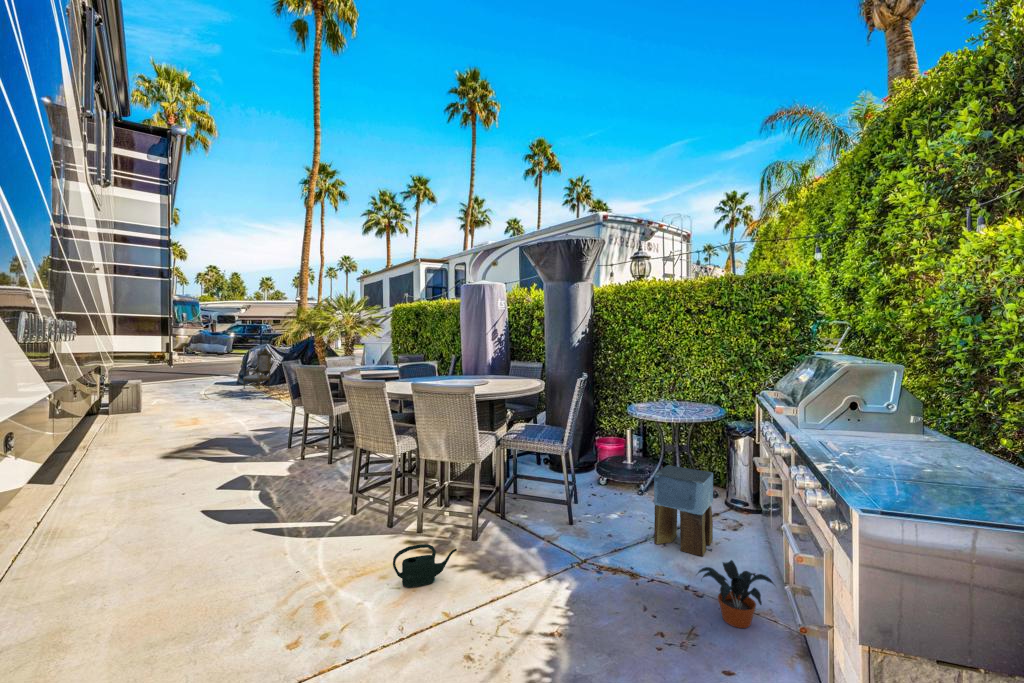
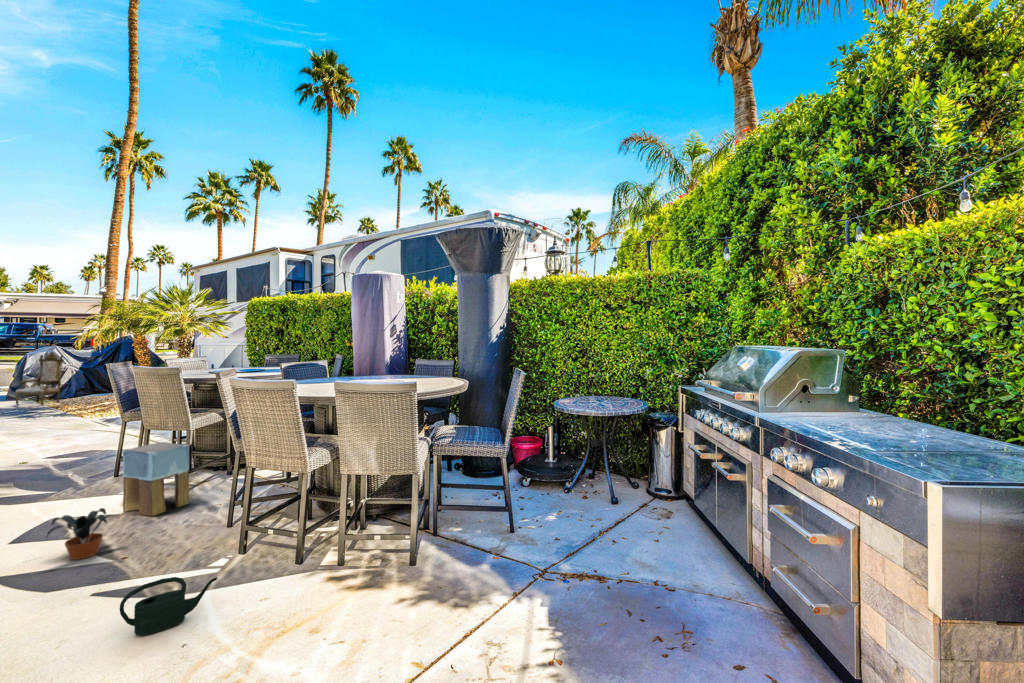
stool: present [654,465,713,556] -> present [123,442,189,516]
watering can: present [393,544,457,588] -> present [120,577,217,636]
potted plant: present [698,560,774,628] -> present [46,508,113,560]

